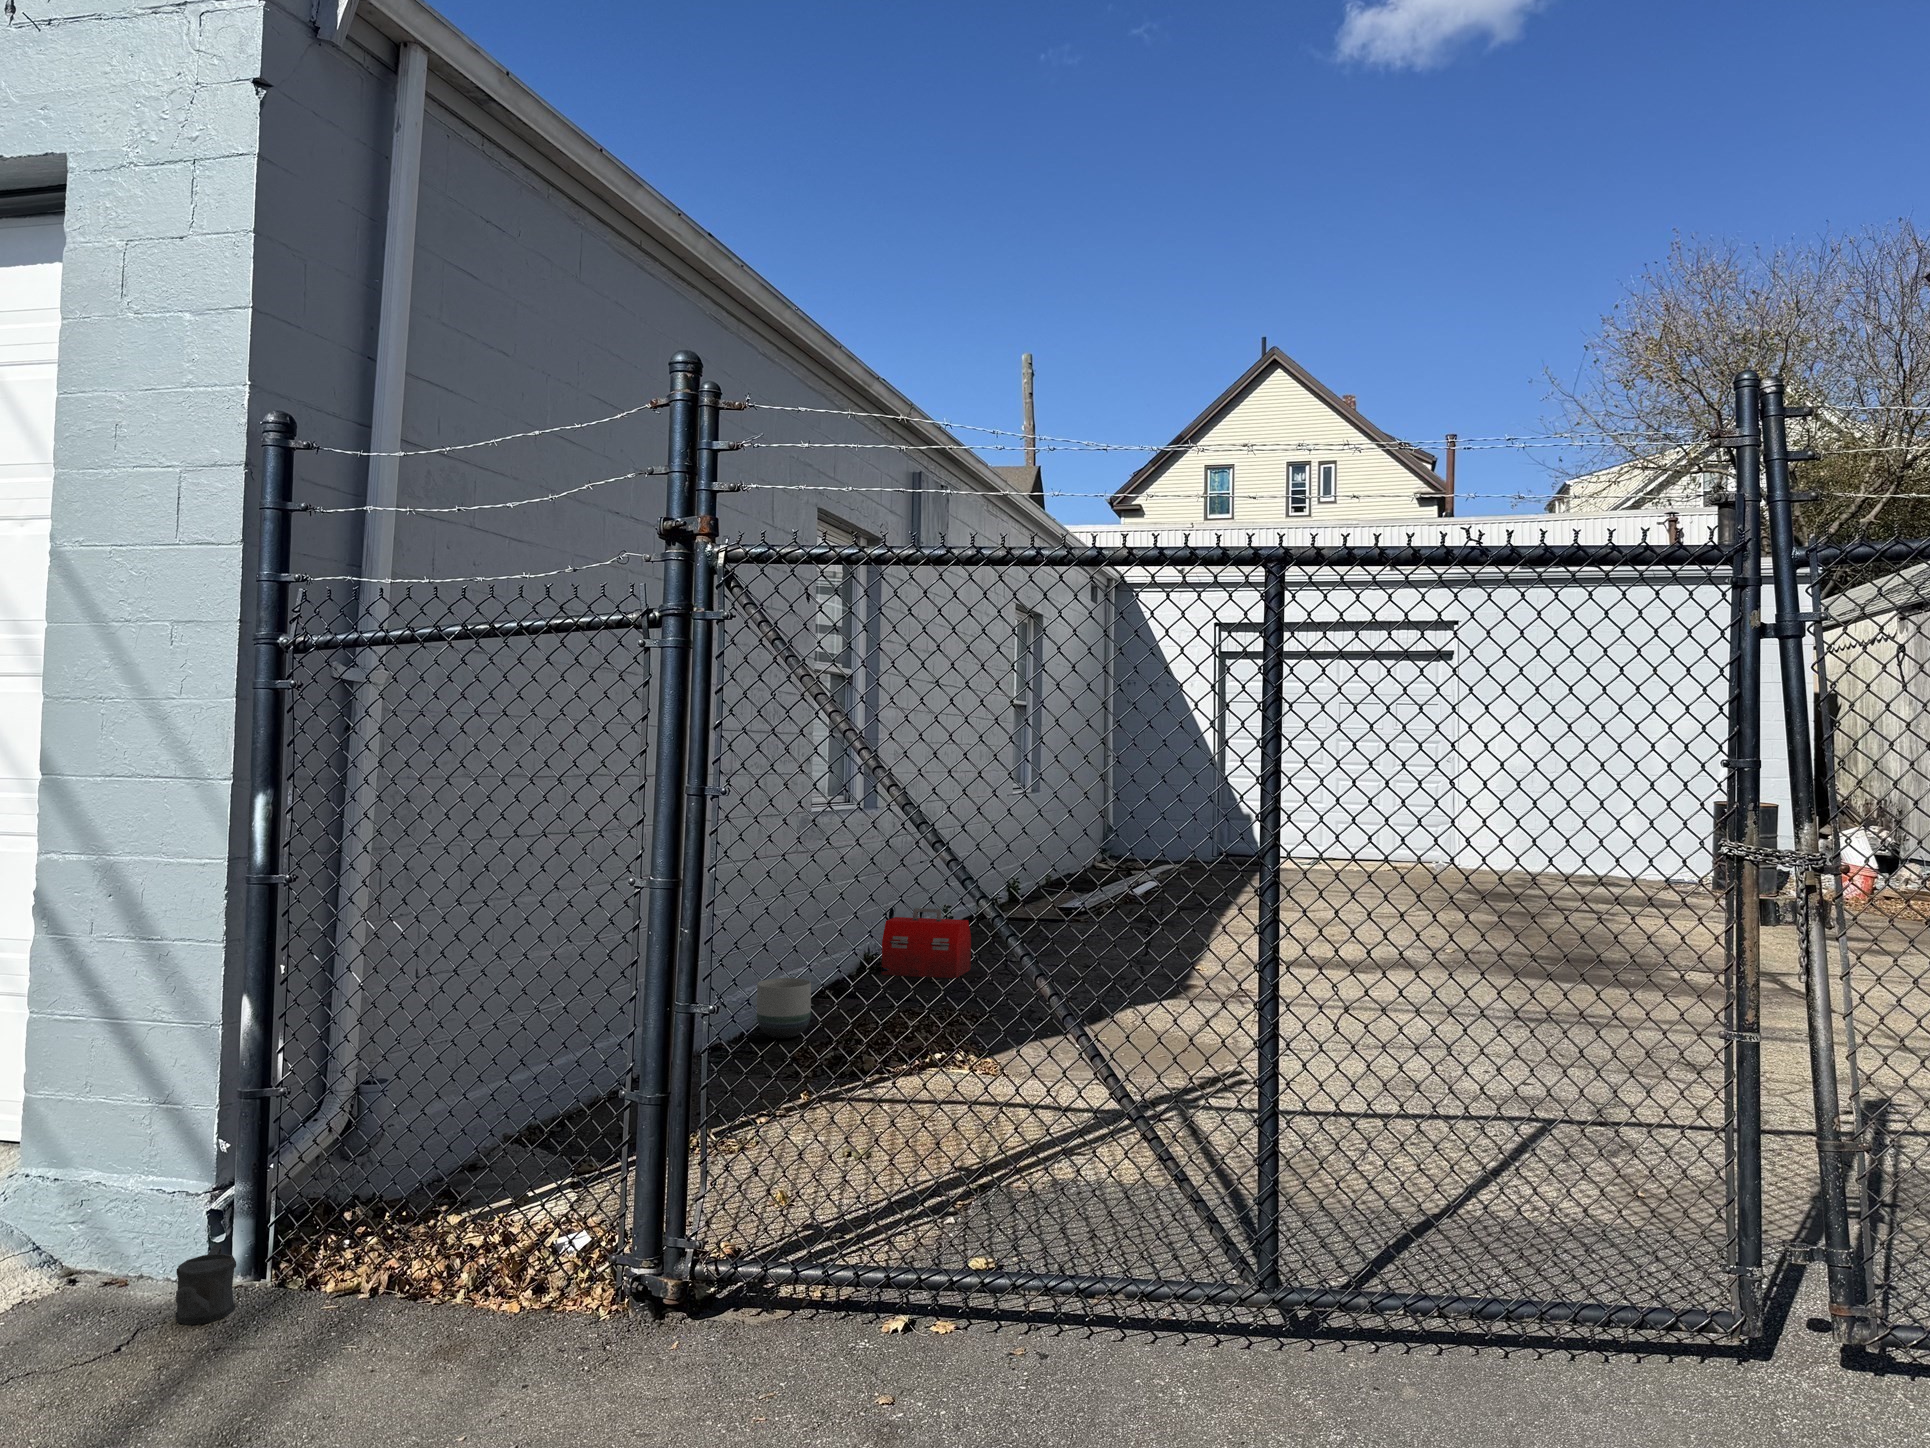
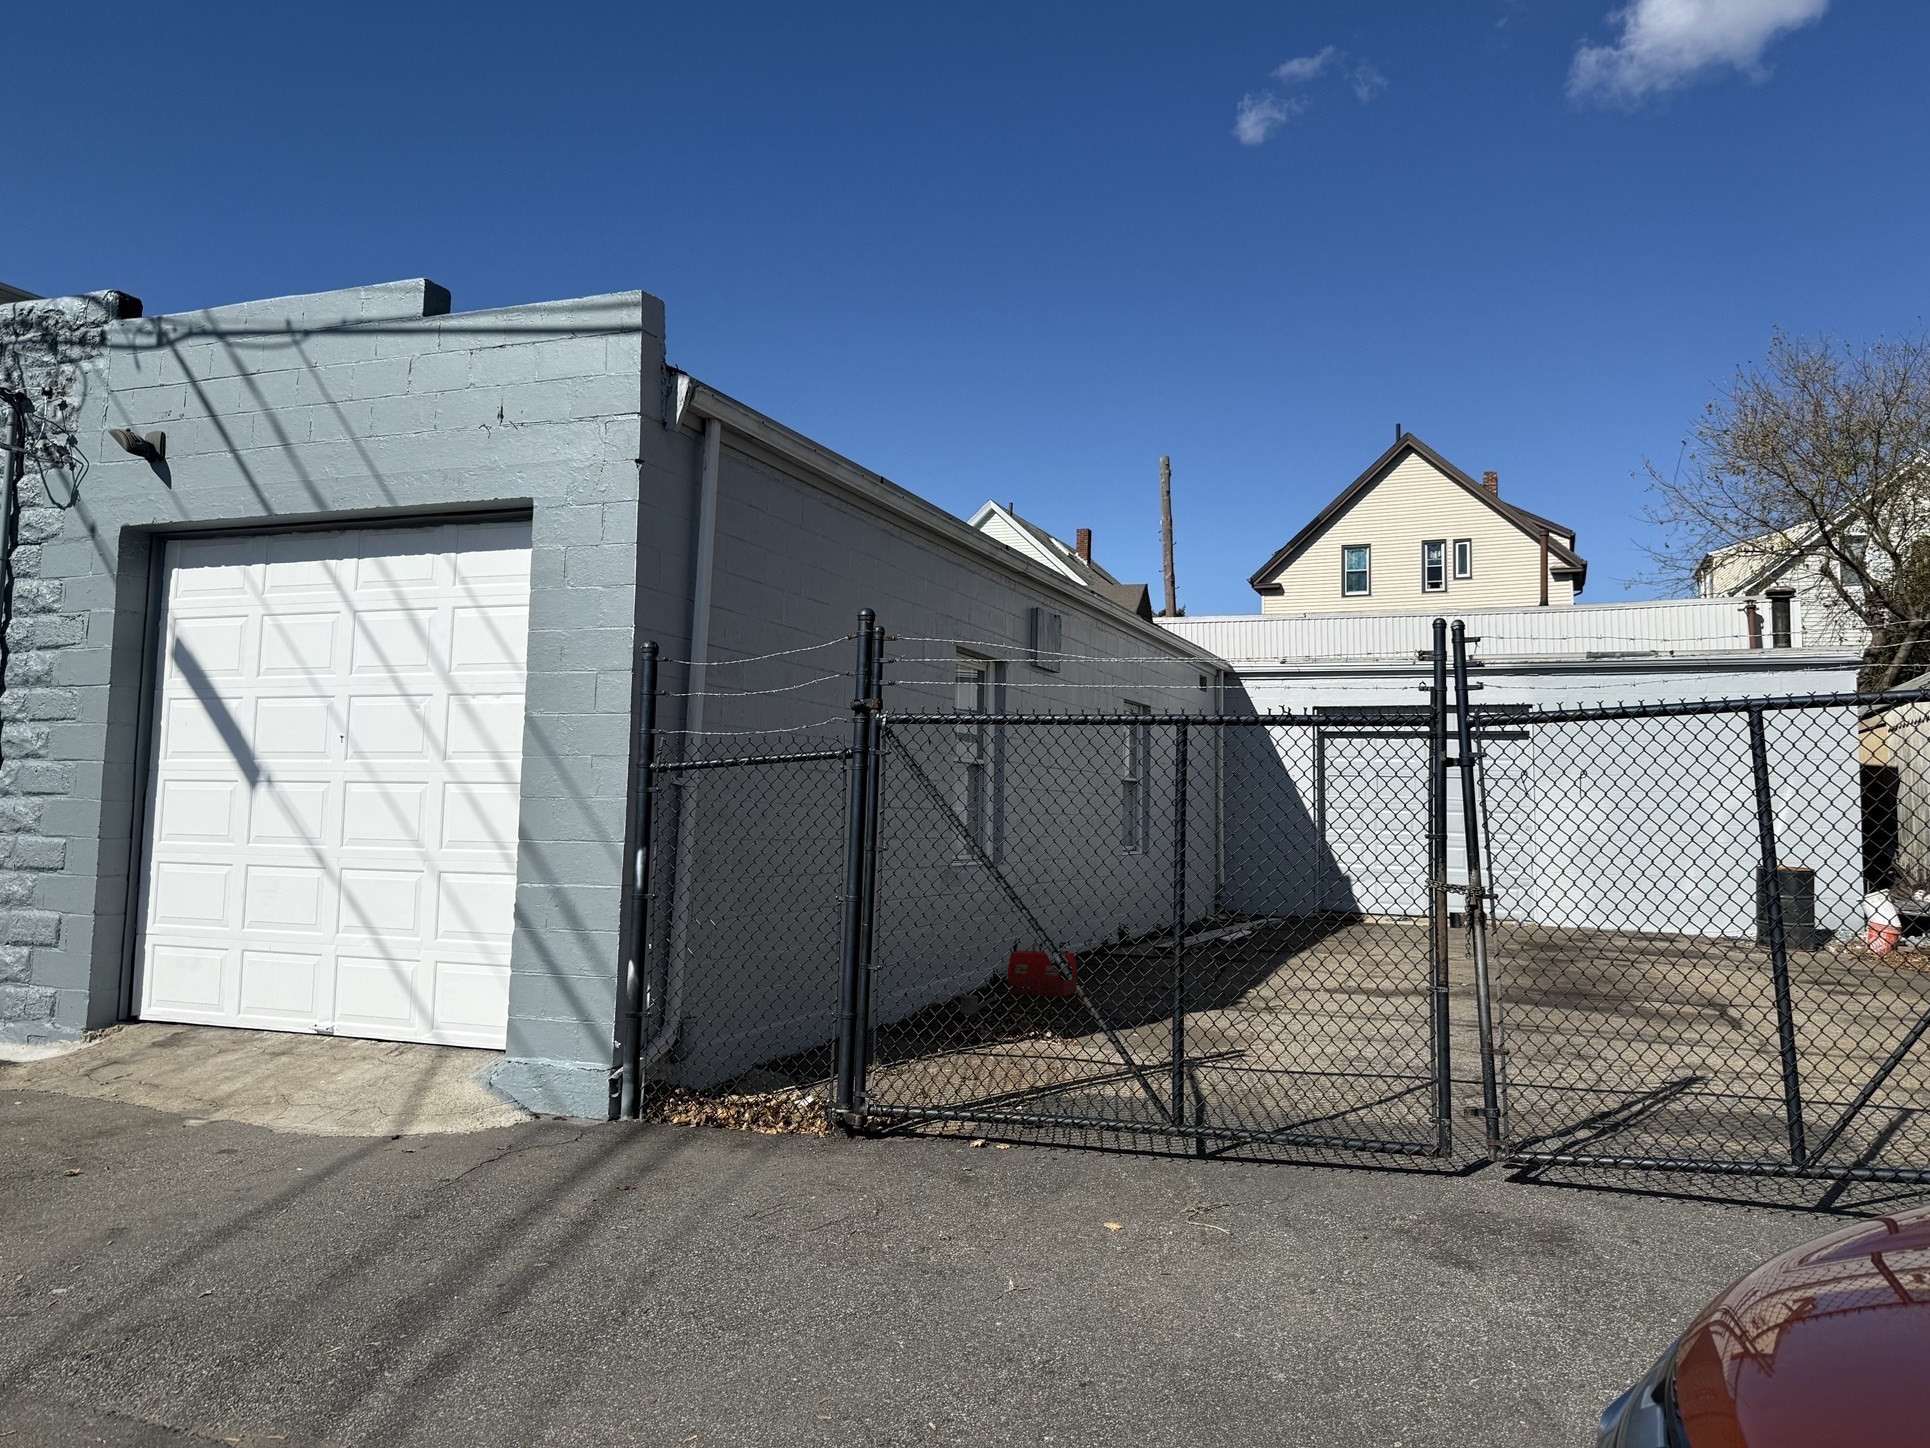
planter: present [757,978,811,1038] -> none [912,986,949,1027]
watering can: present [175,1245,236,1325] -> present [953,995,997,1015]

